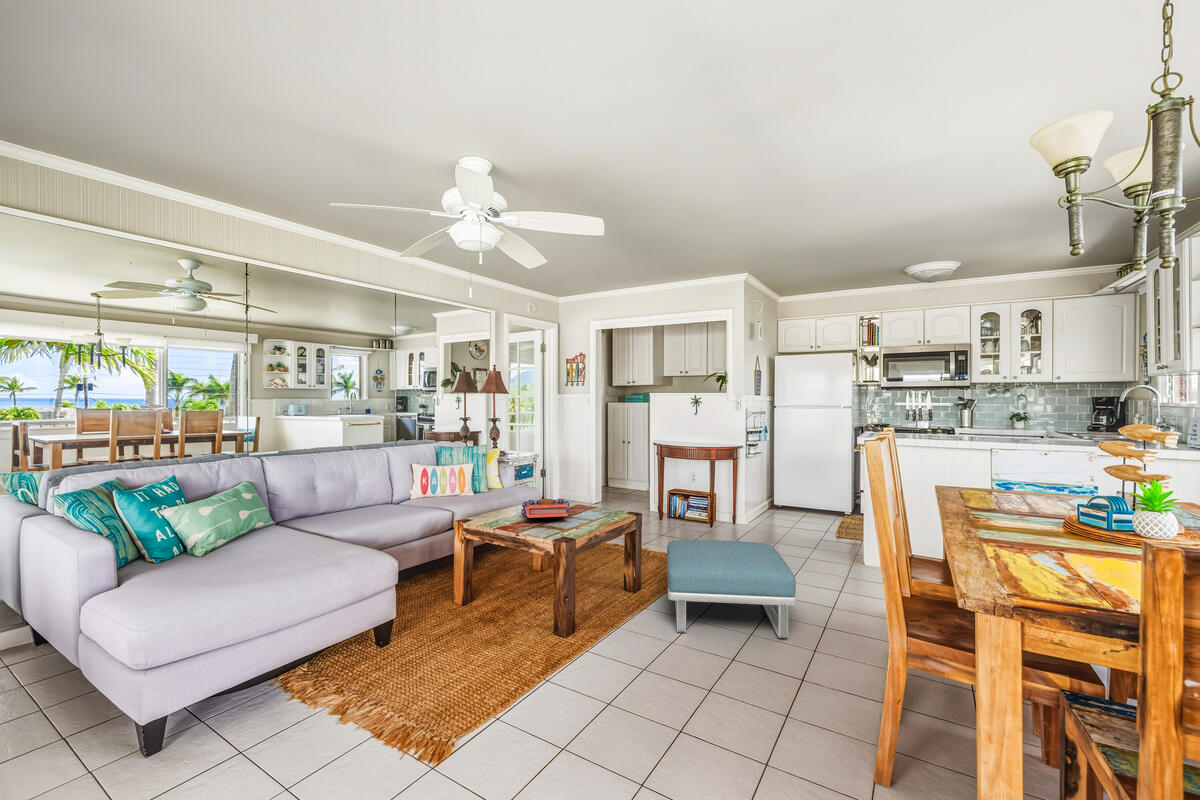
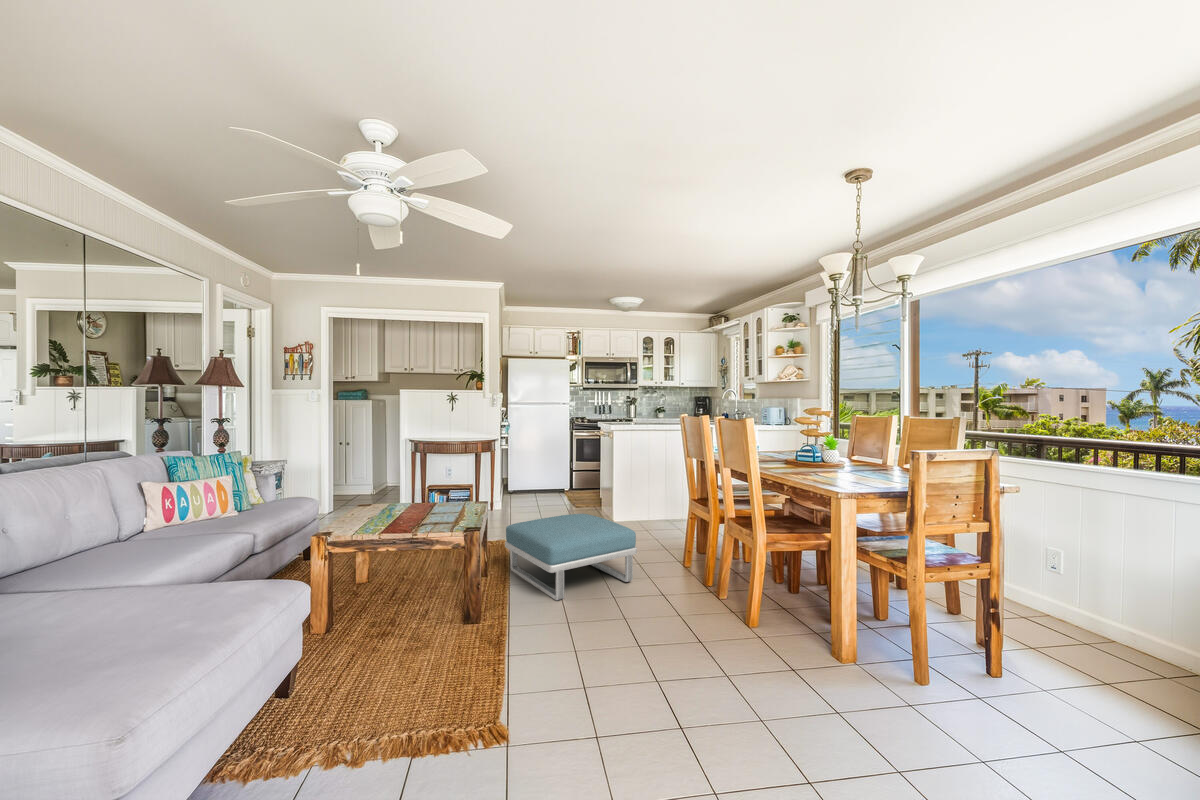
book: present [521,499,569,518] -> none [360,498,436,525]

